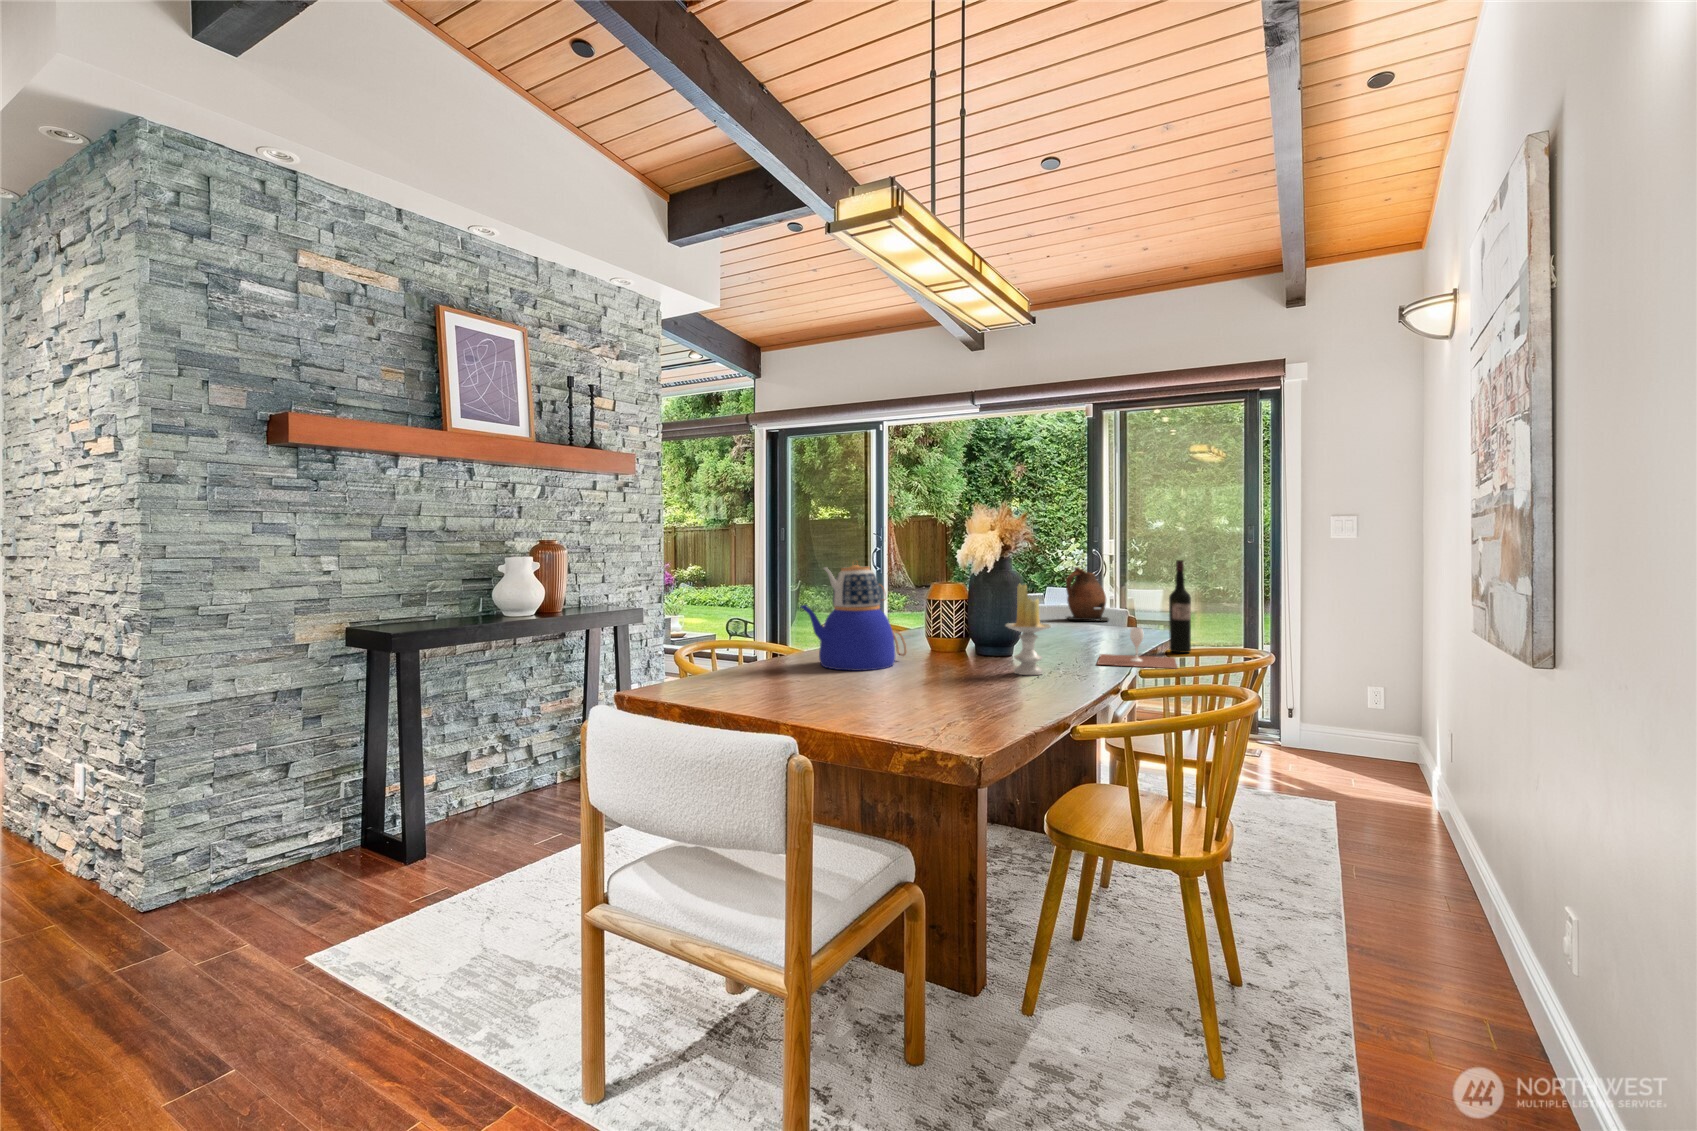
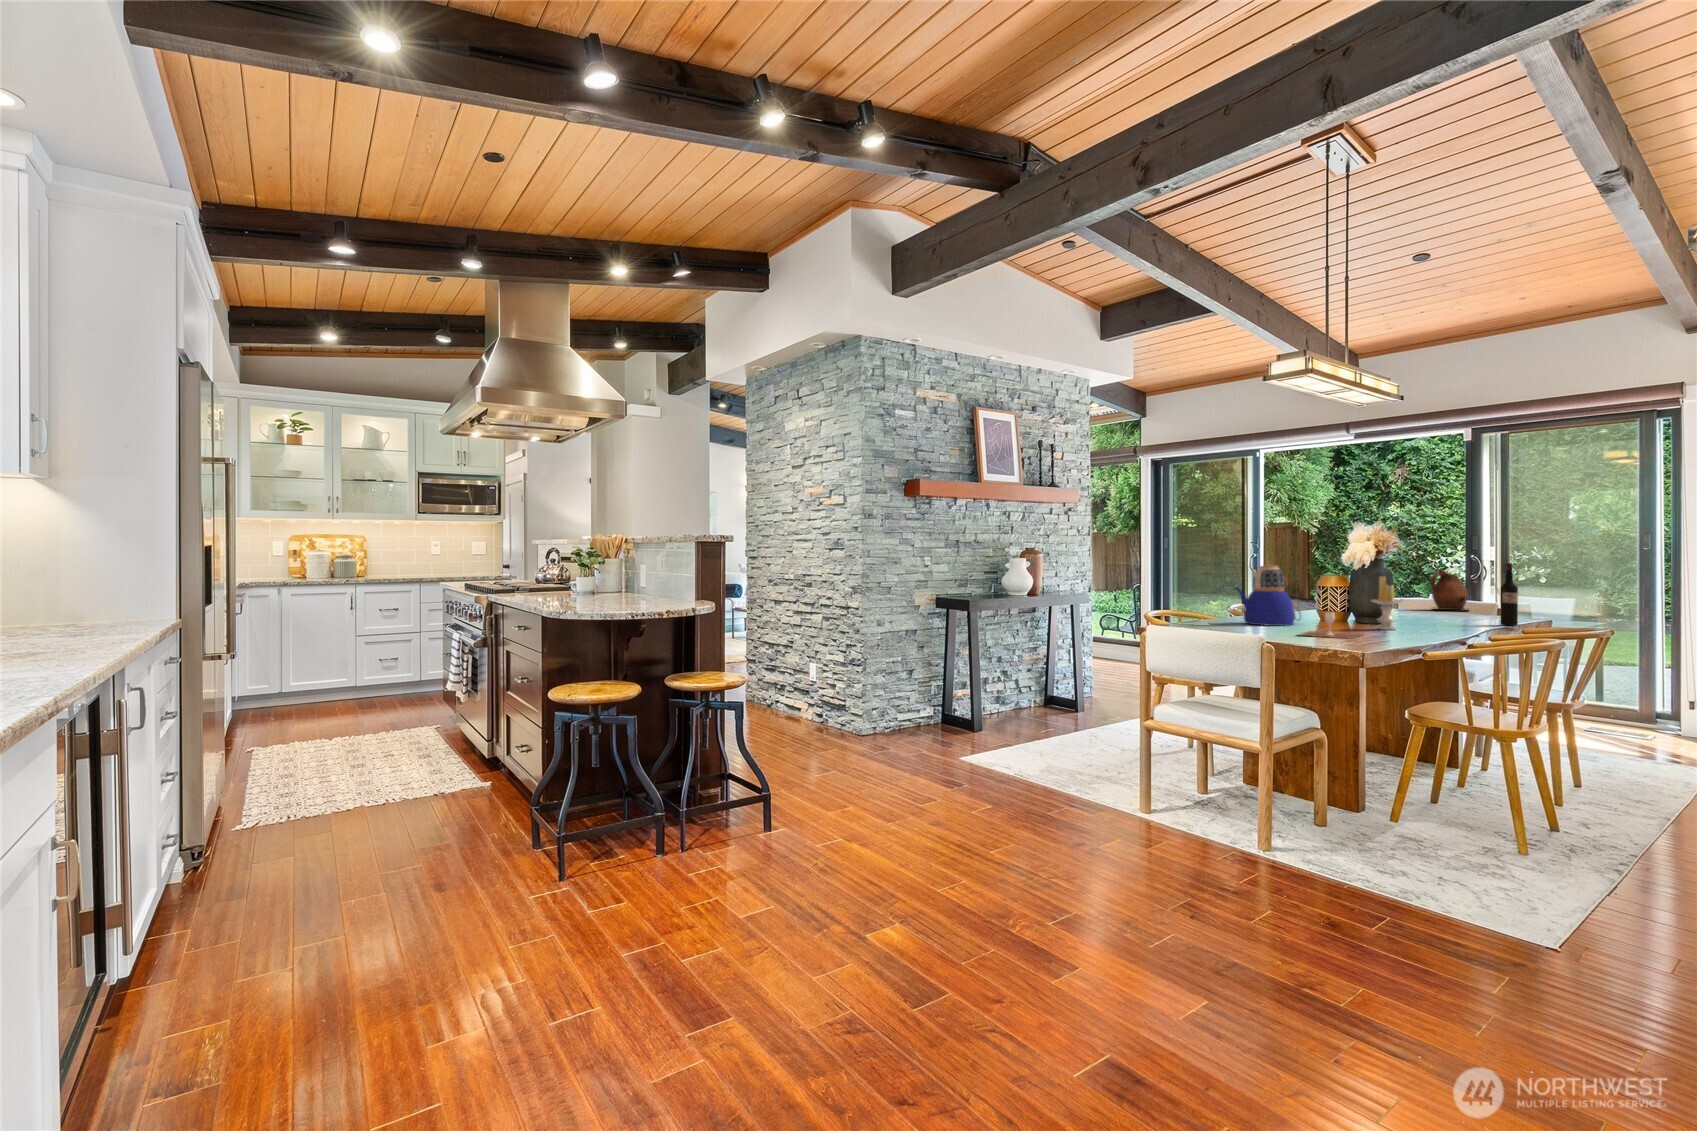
wine glass: present [1097,628,1177,669] -> present [1300,612,1361,639]

